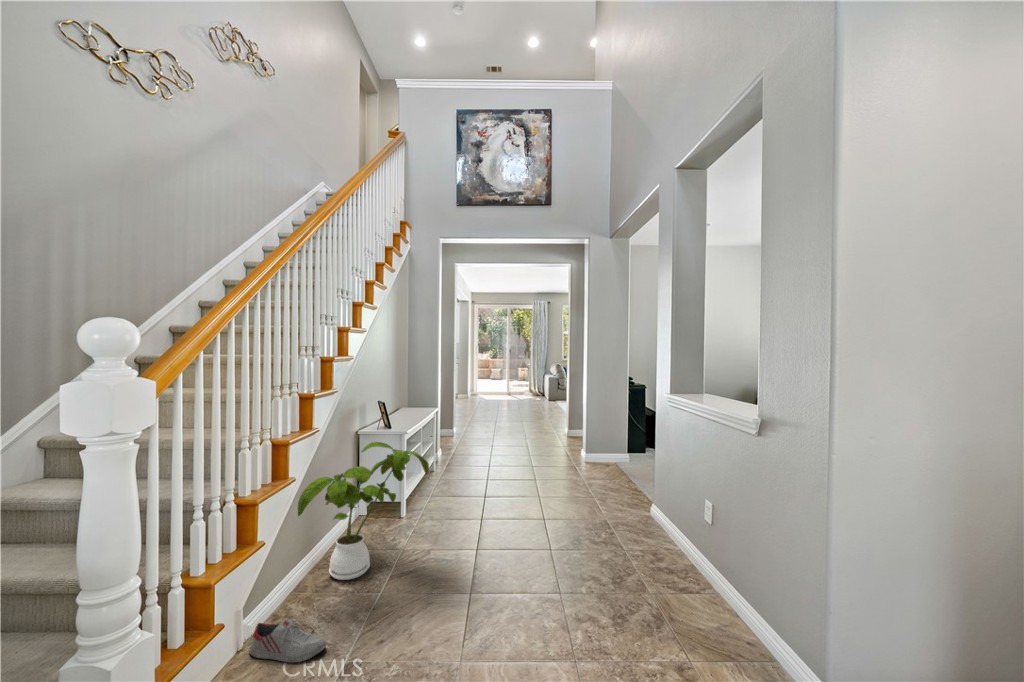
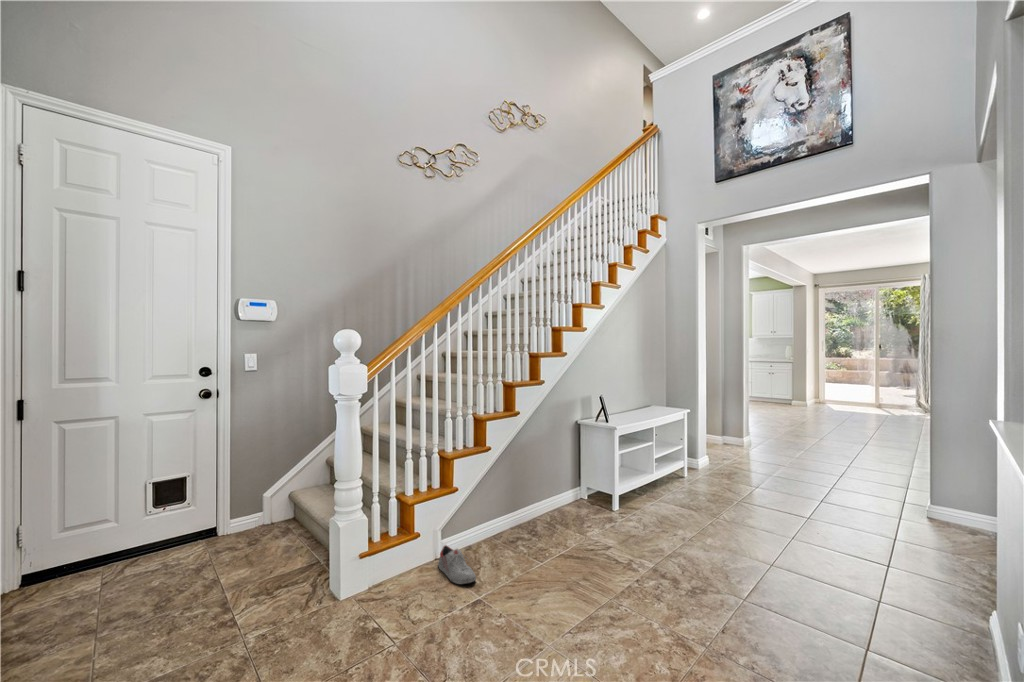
house plant: present [298,442,429,580] -> none [486,430,599,544]

